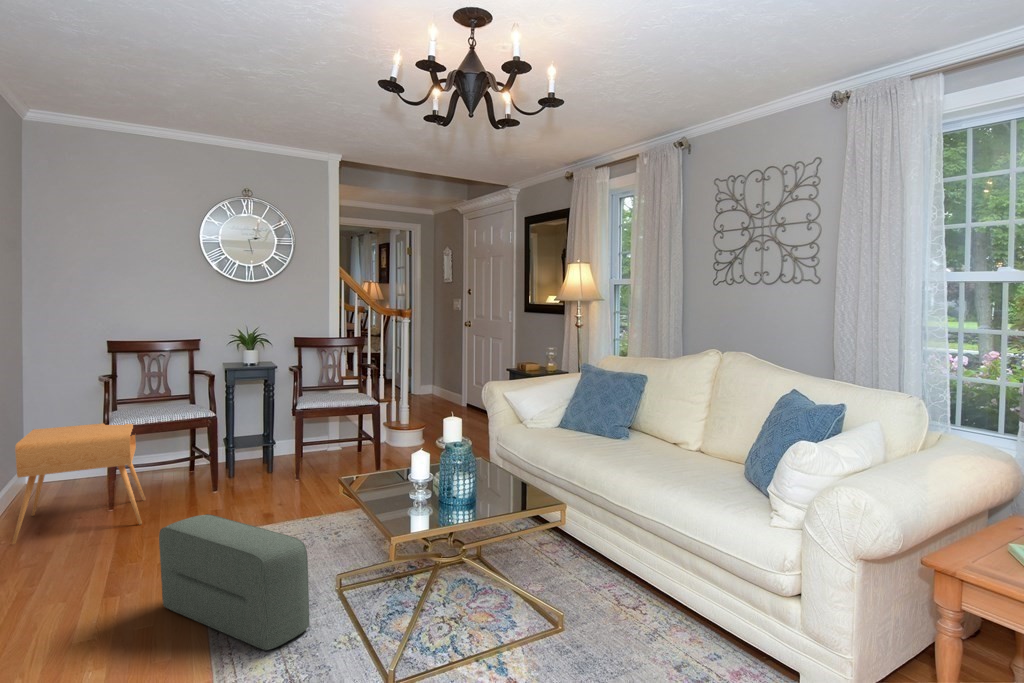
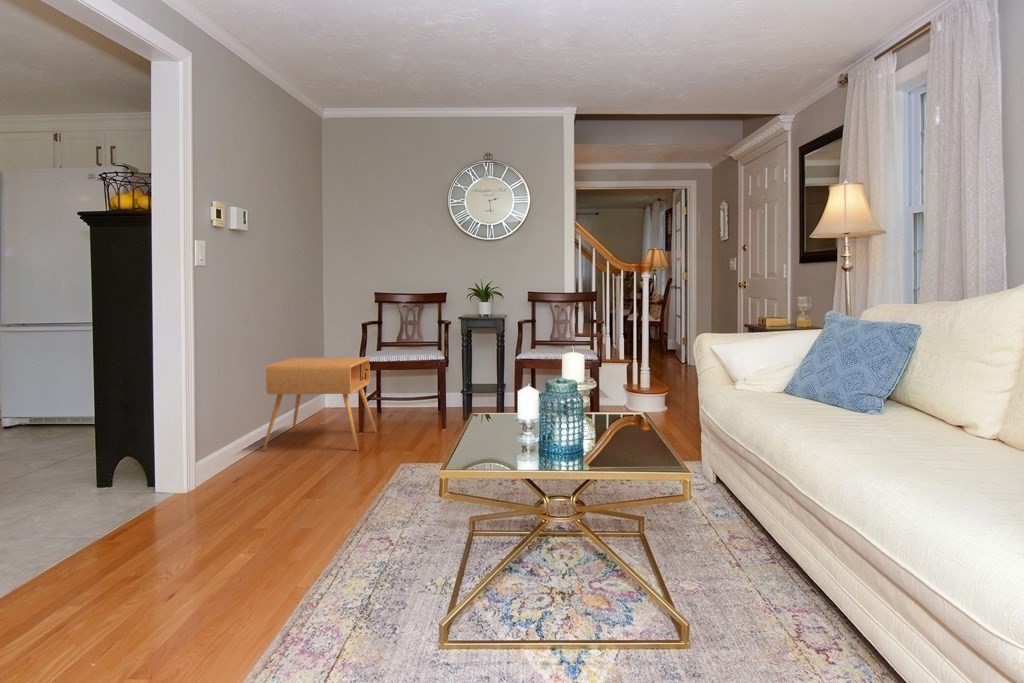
pouf: present [159,514,309,650] -> none [312,437,412,578]

